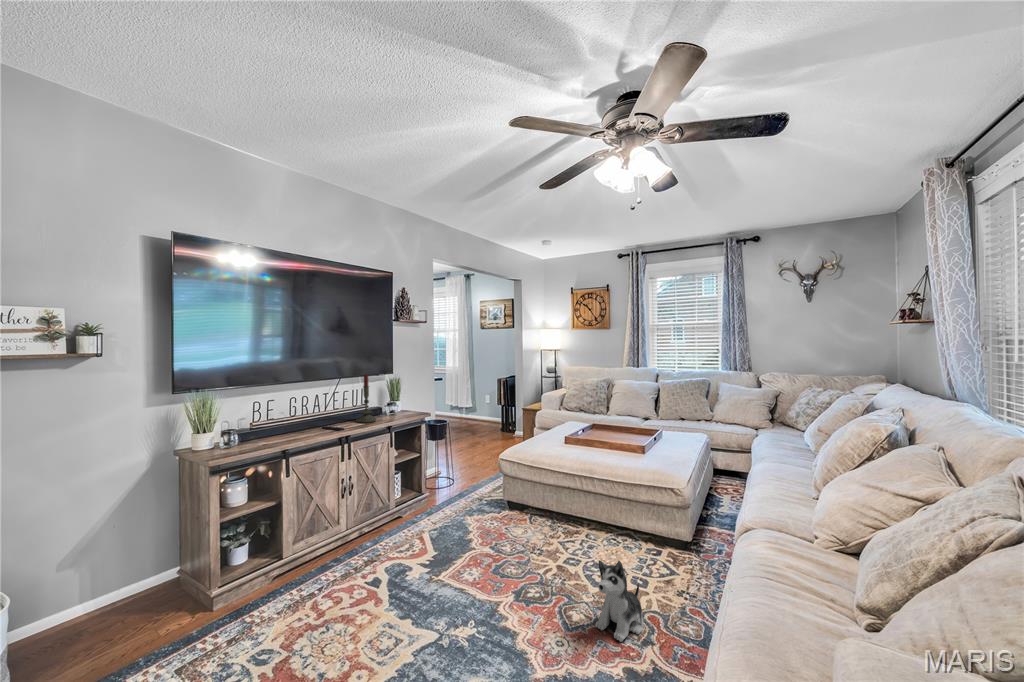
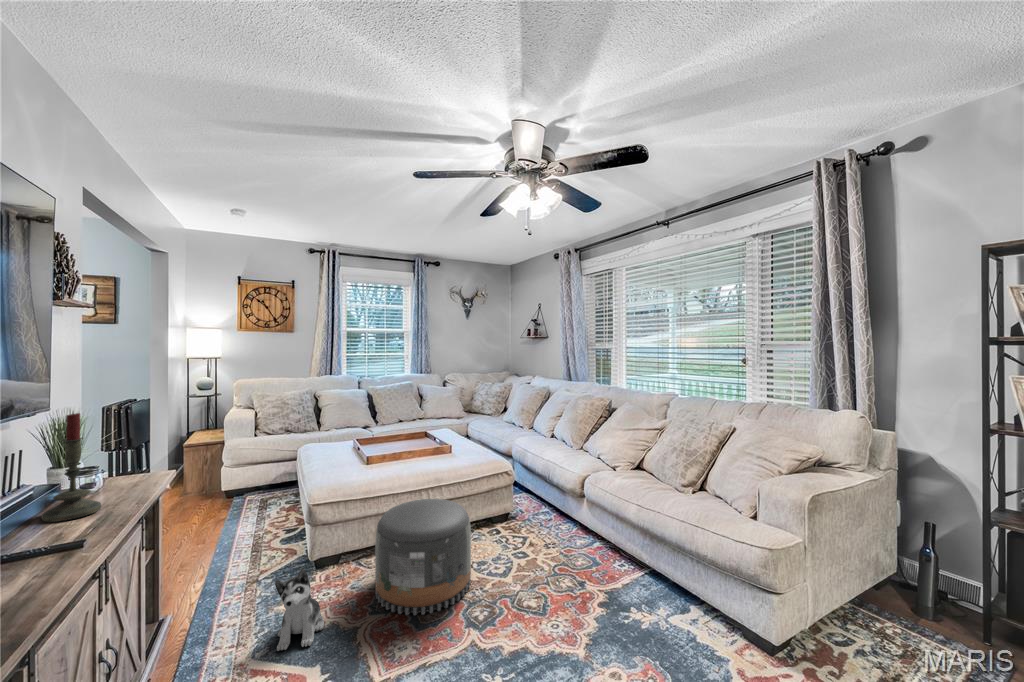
pouf: none [495,479,579,576] -> present [375,499,471,615]
plush toy: present [596,560,644,642] -> present [275,569,324,651]

